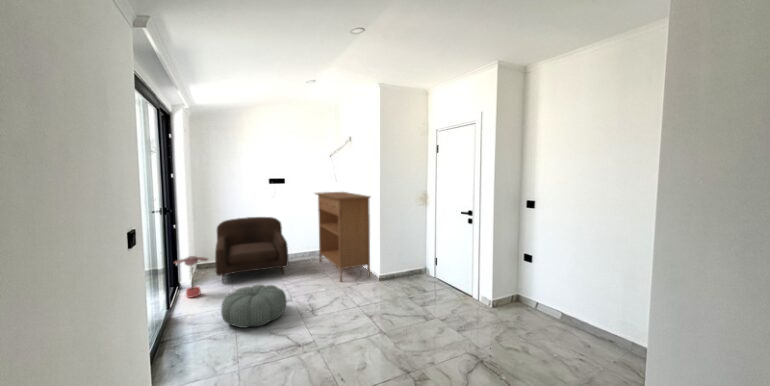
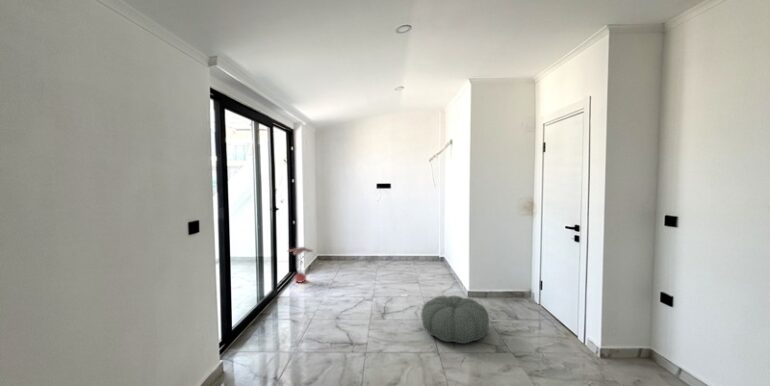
console table: present [316,192,370,281] -> none [416,197,464,291]
armchair: present [215,217,289,282] -> none [322,218,386,275]
pouf: present [221,285,287,328] -> present [421,296,489,343]

